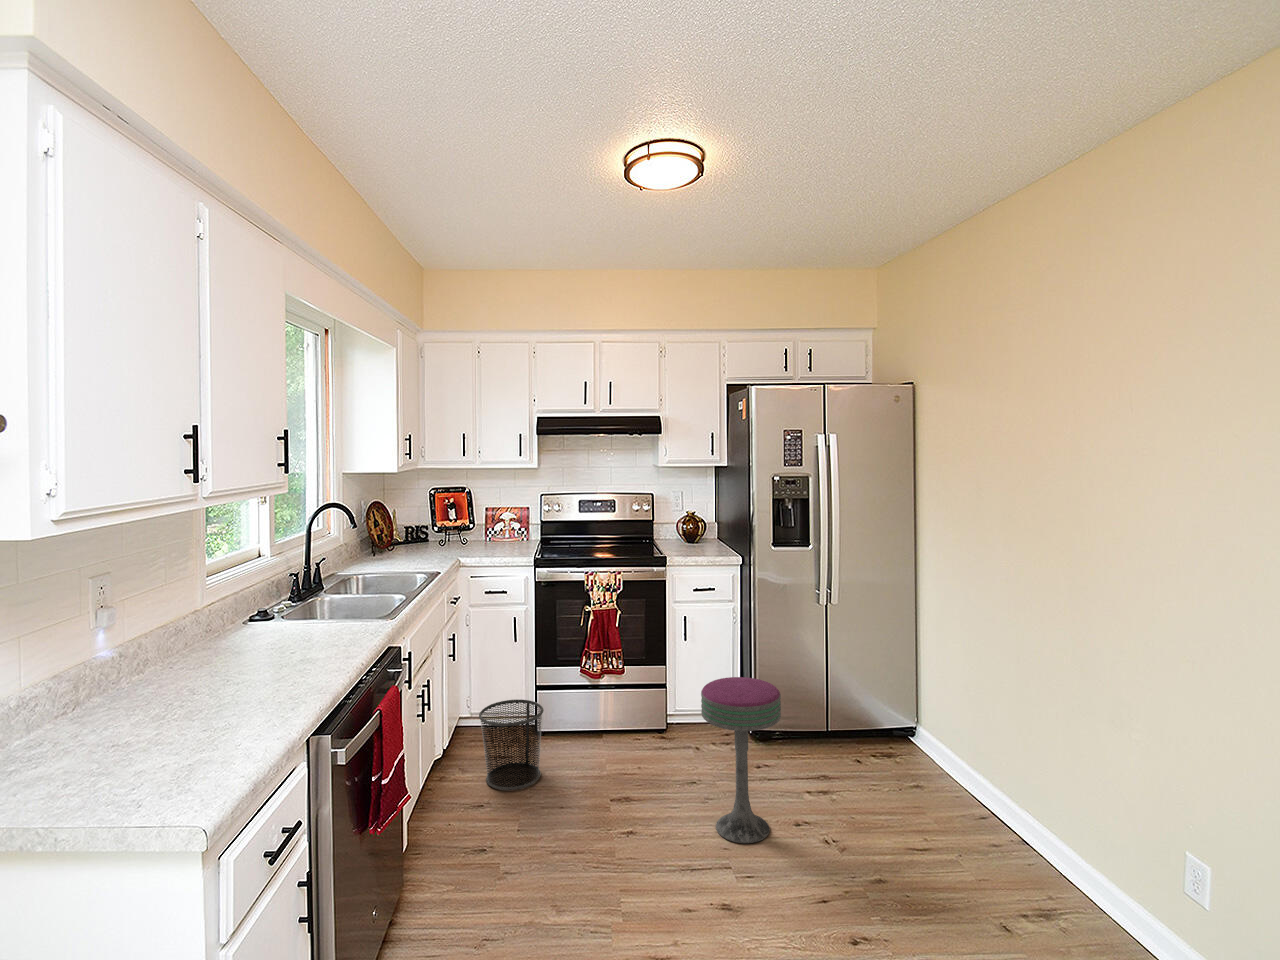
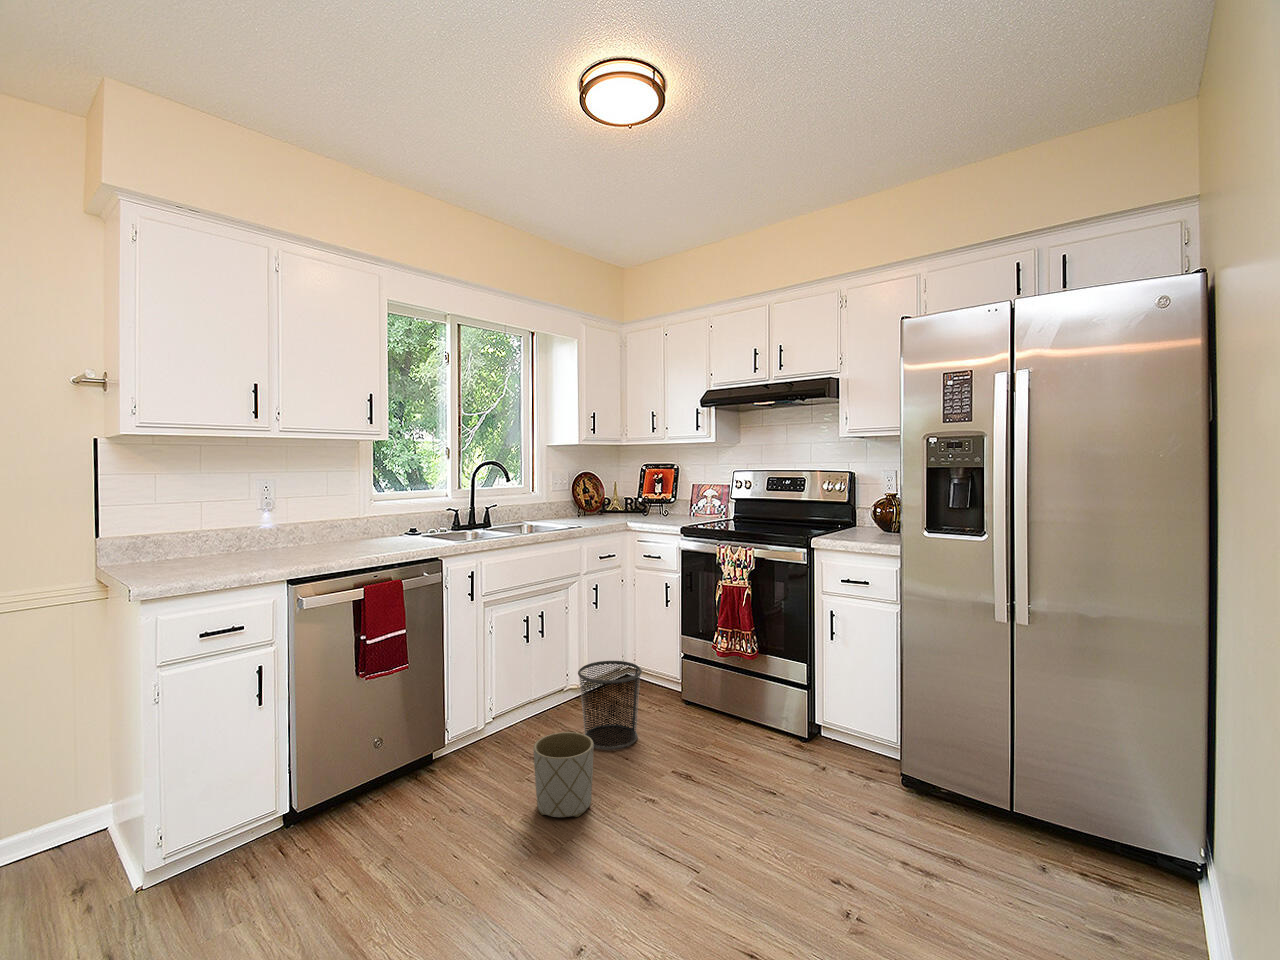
bar stool: present [701,677,781,843] -> none [711,677,817,904]
planter: none [517,773,575,858] -> present [533,732,594,817]

